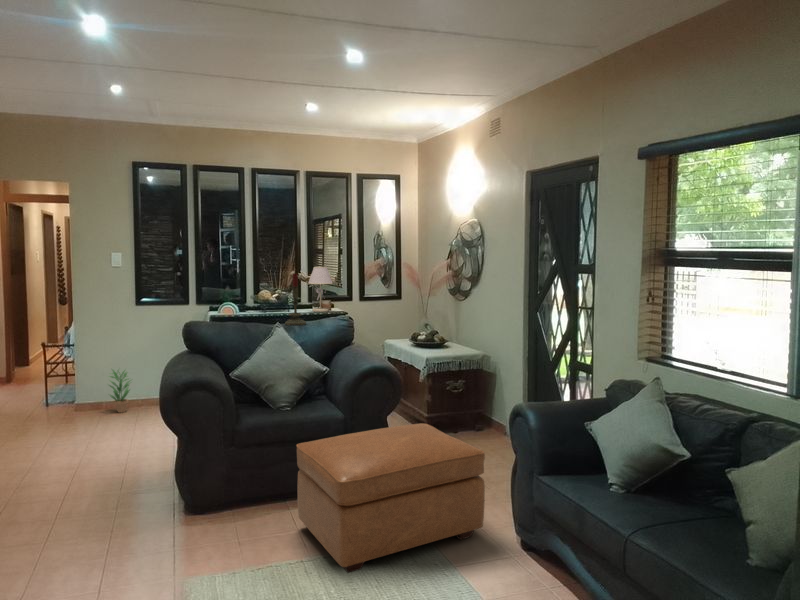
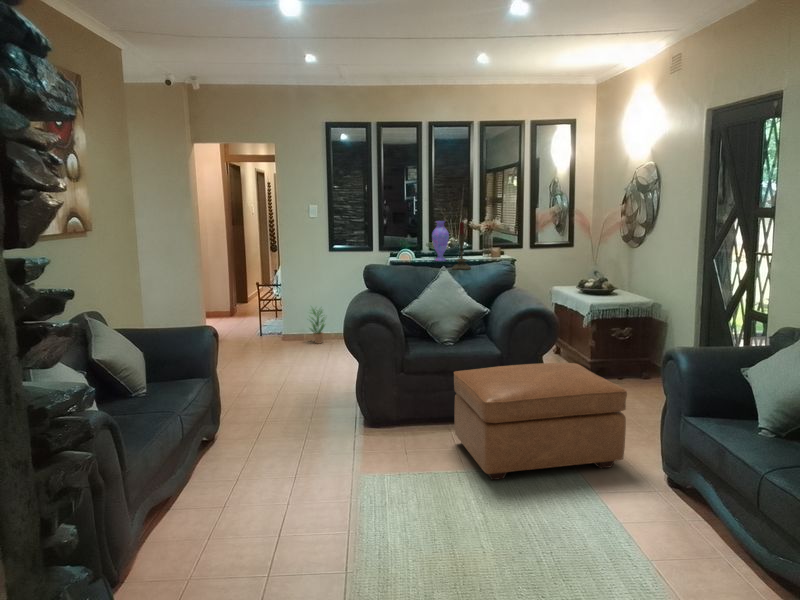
table lamp: present [309,267,332,312] -> none [479,215,503,259]
vase: none [258,272,278,315] -> present [432,221,449,261]

